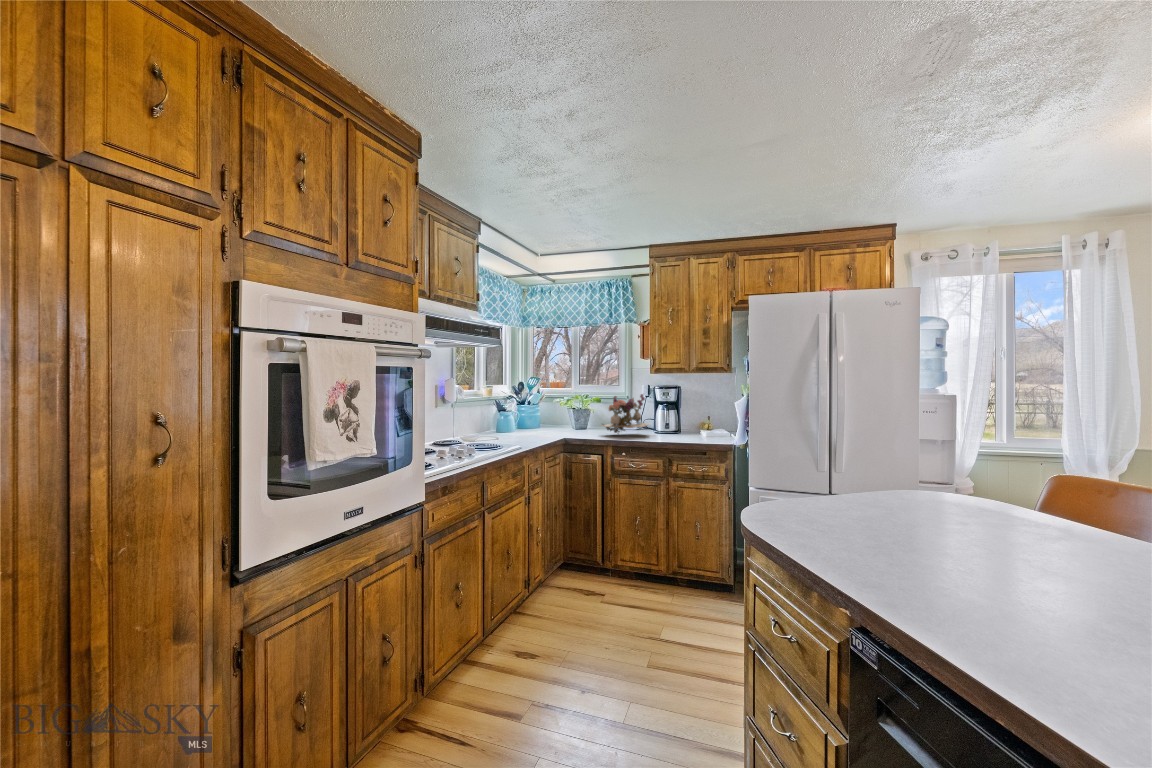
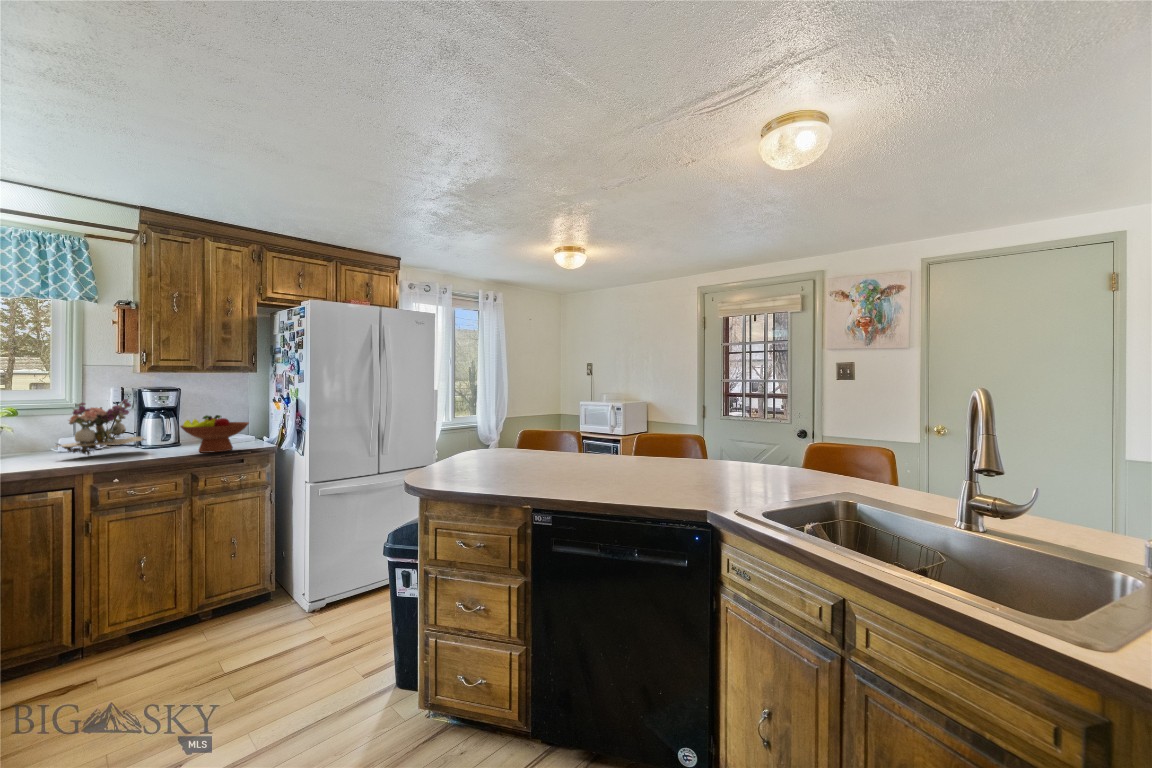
fruit bowl: none [661,410,711,442] -> present [180,415,249,453]

